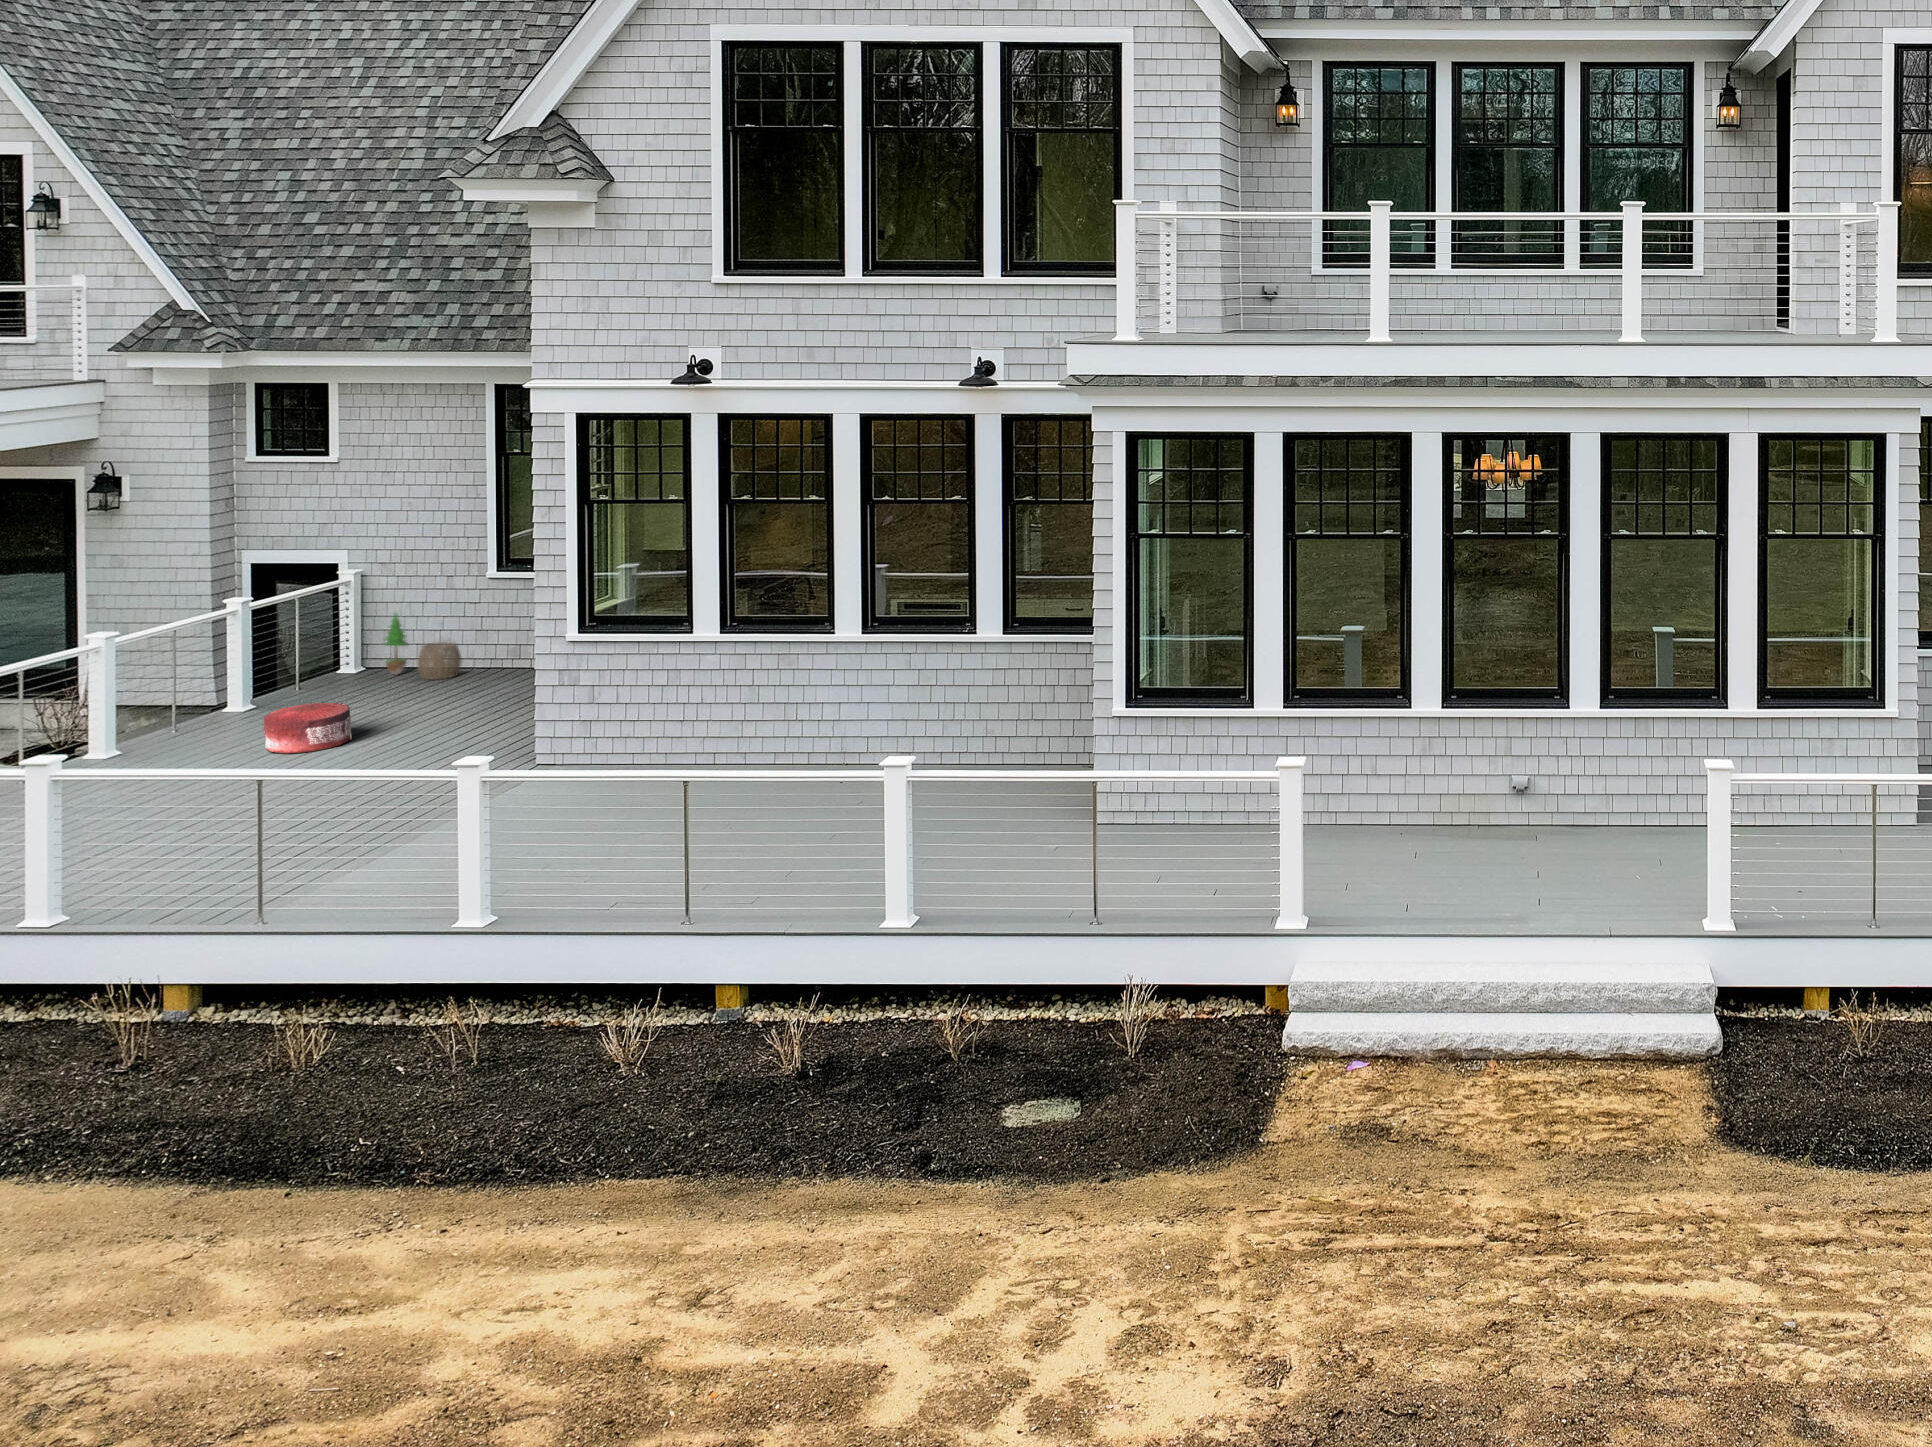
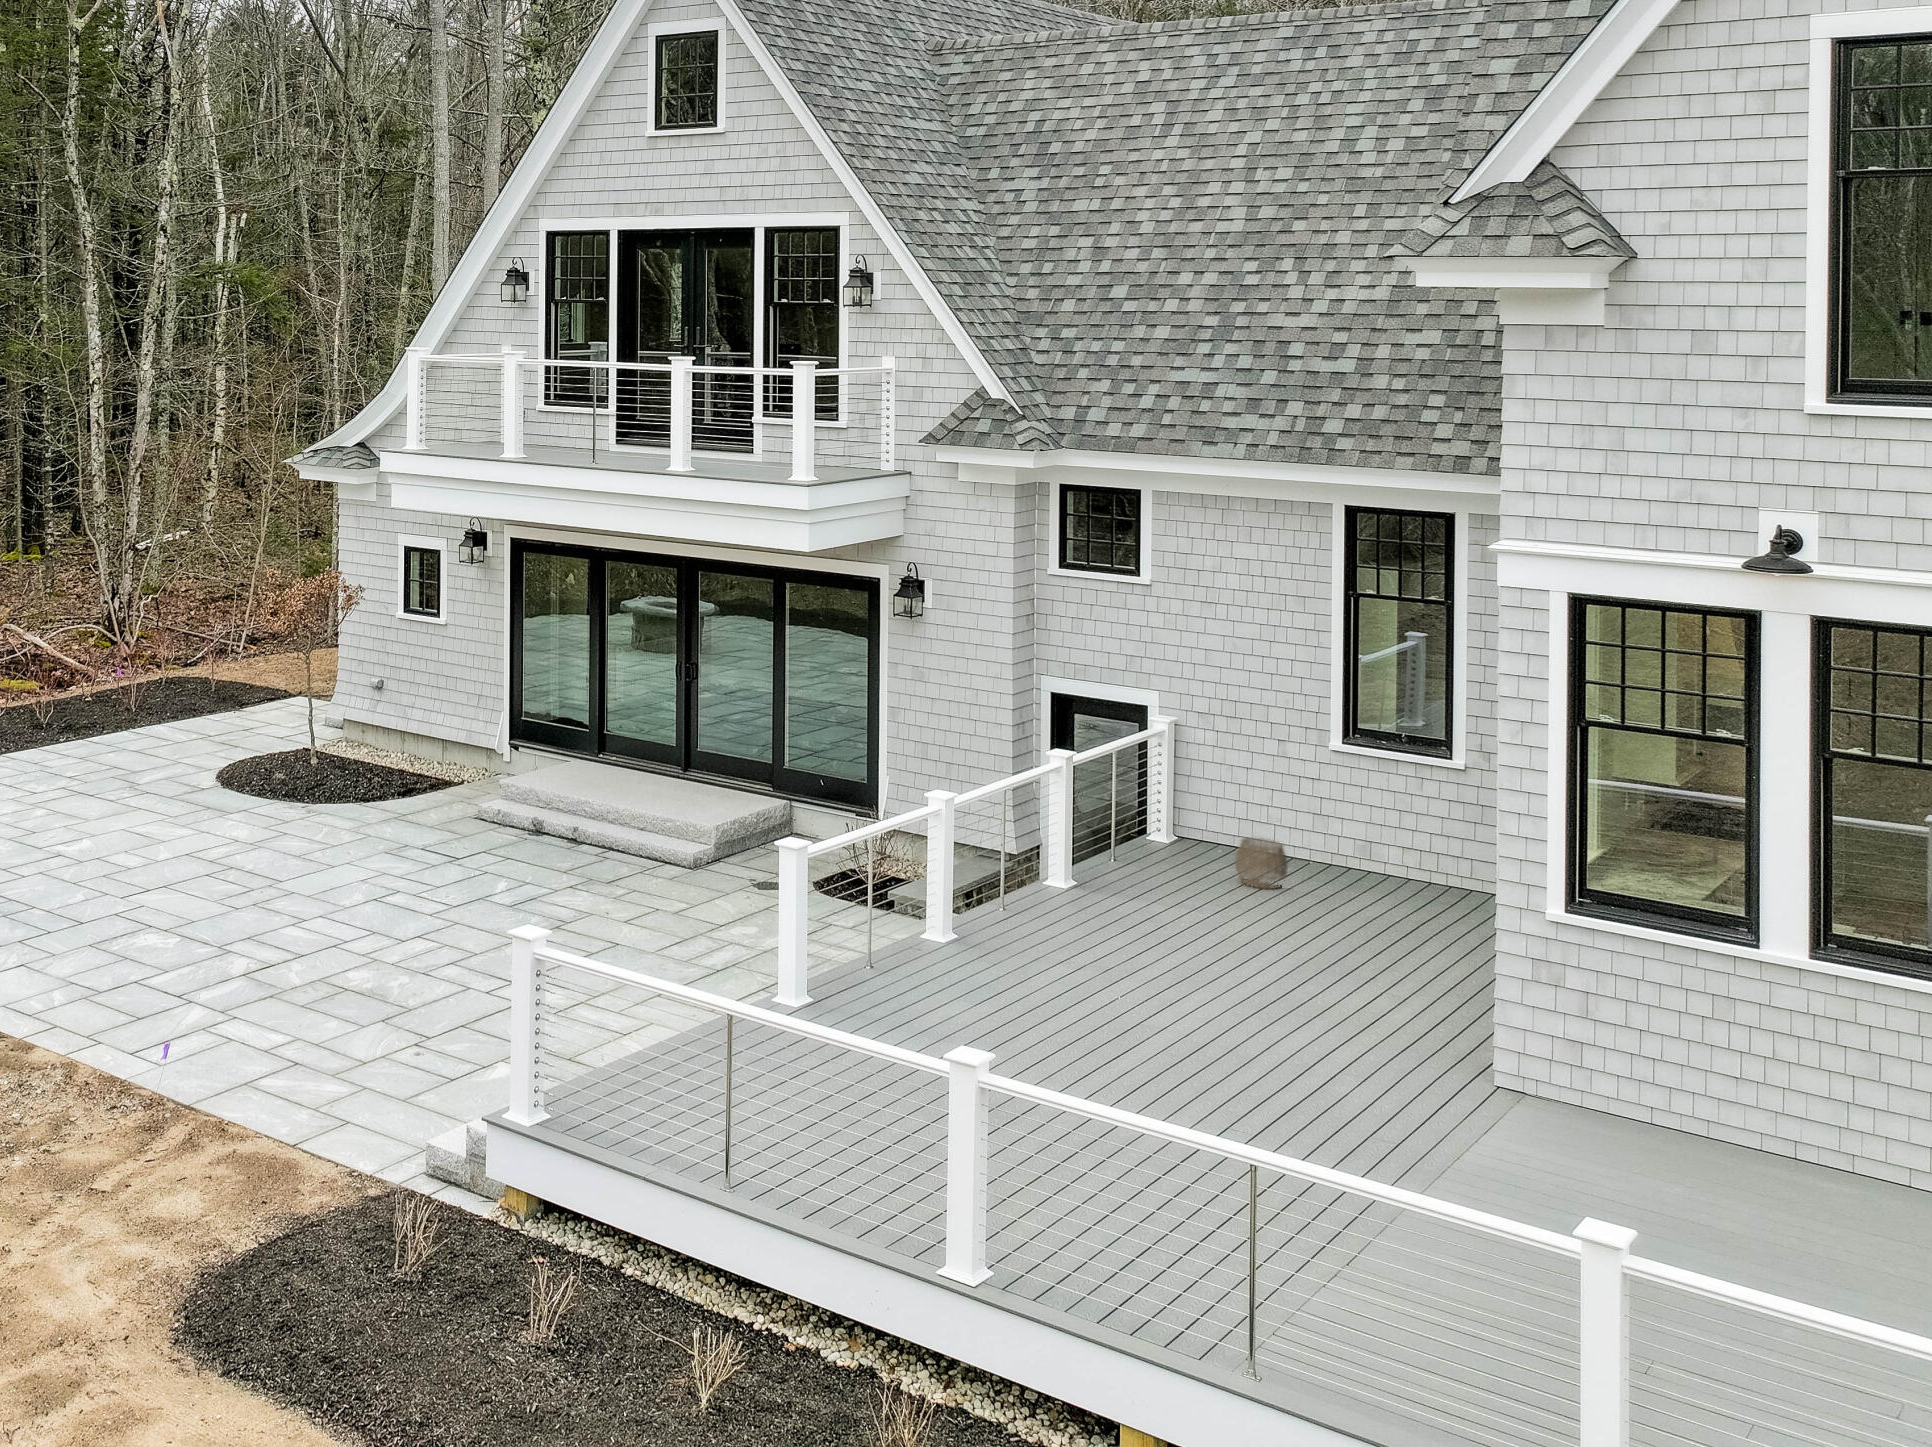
potted tree: present [385,613,408,675] -> none [1189,787,1220,869]
pouf: present [264,702,352,753] -> none [1109,909,1207,980]

